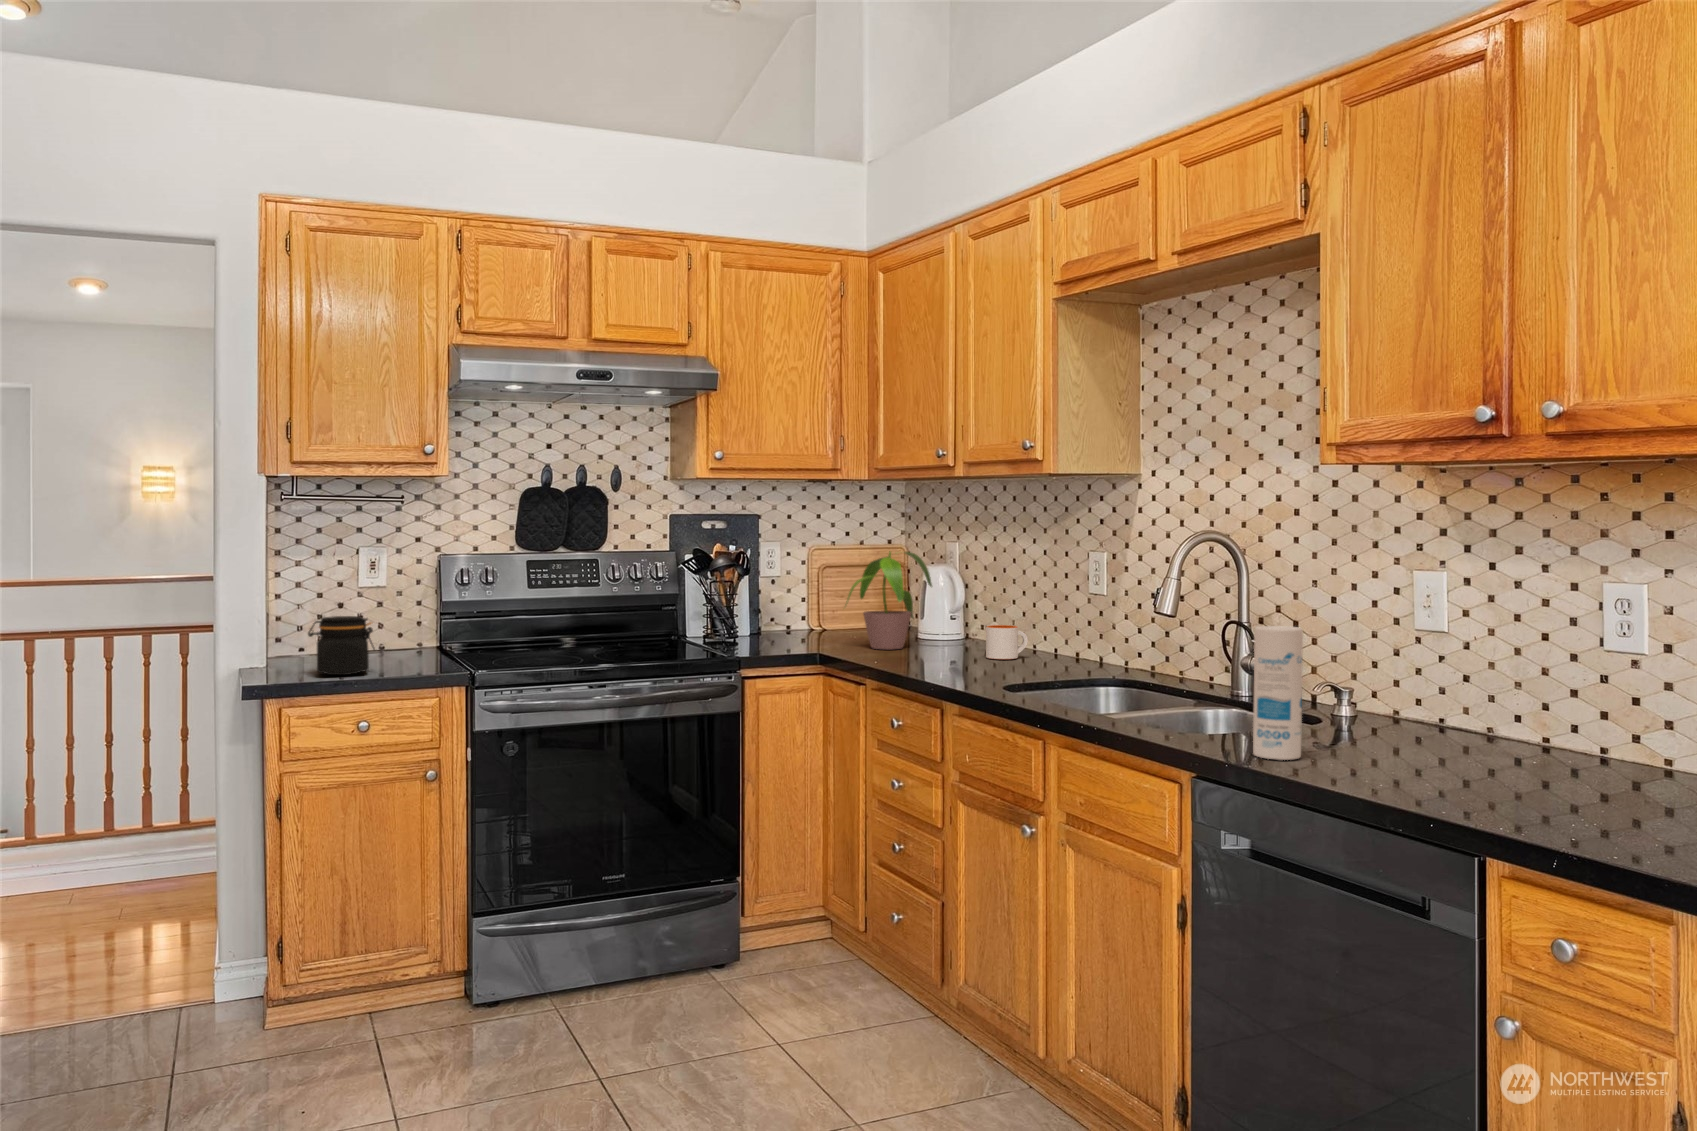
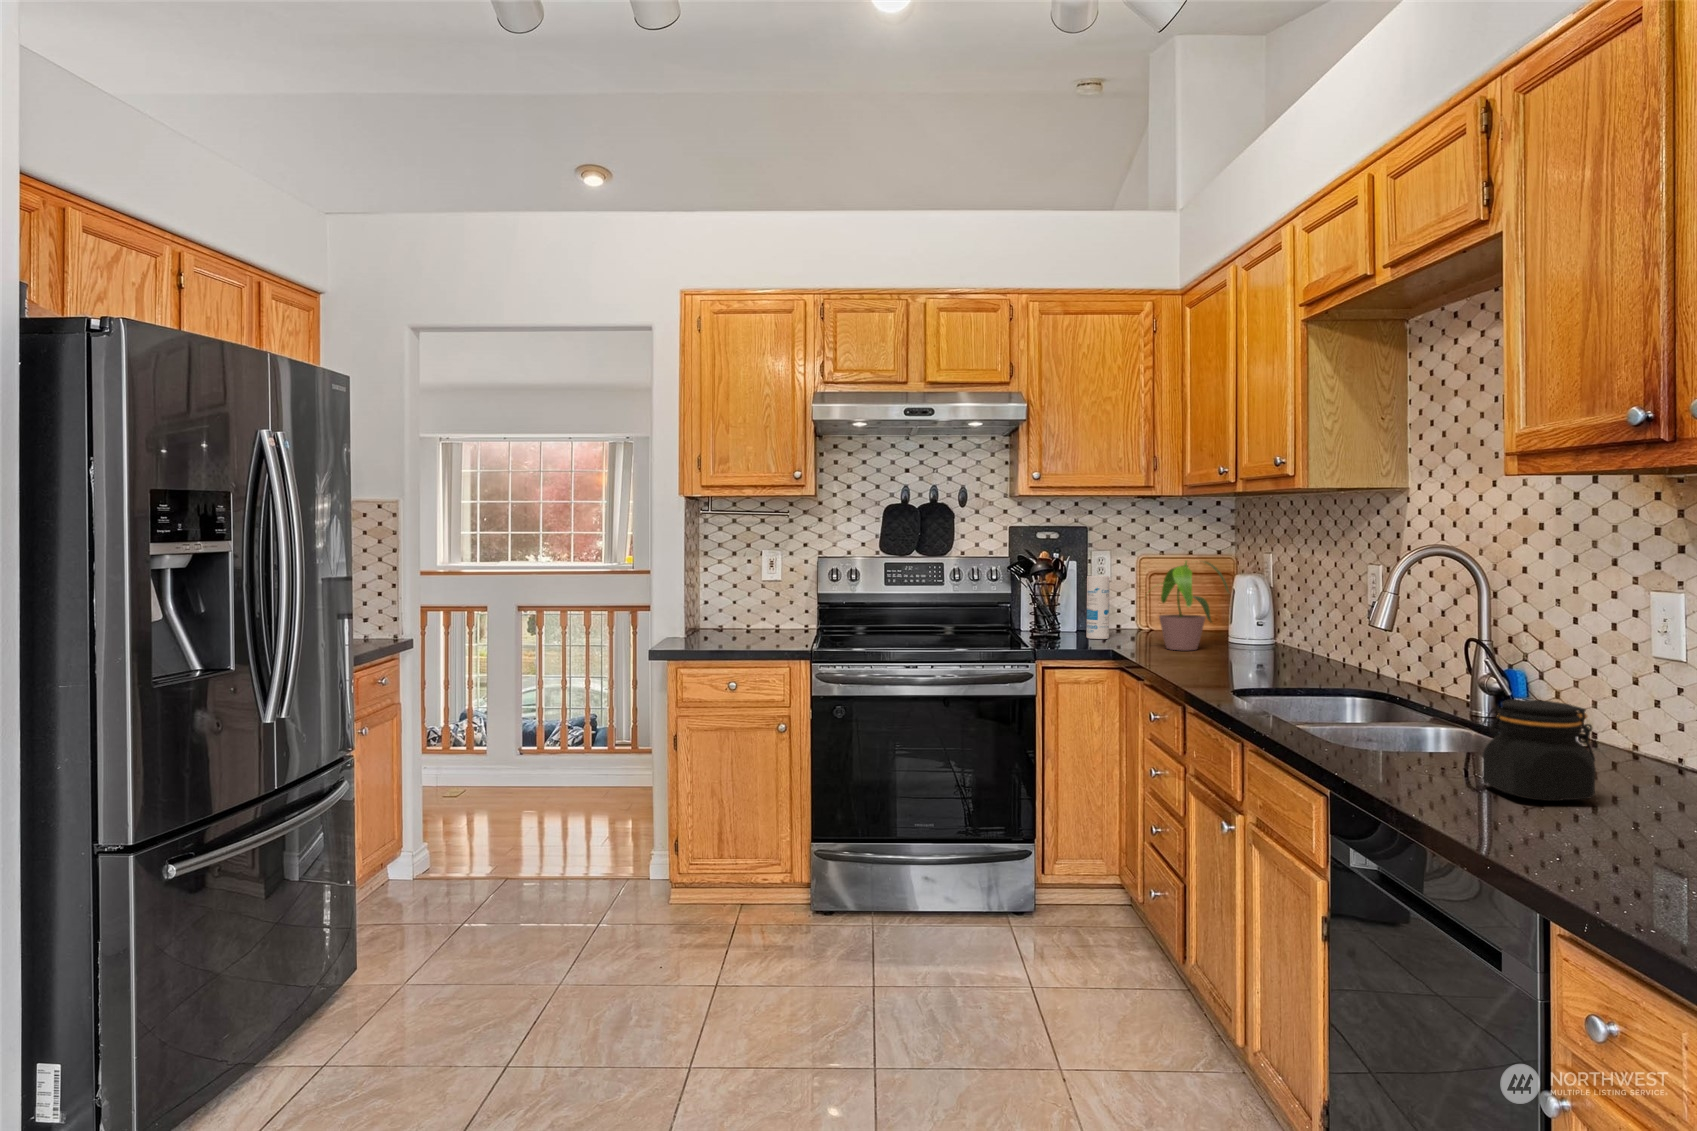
jar: present [308,616,375,675] -> present [1481,699,1596,801]
mug: present [986,625,1028,659] -> none [1264,632,1307,666]
canister: present [1253,626,1303,760] -> present [1086,576,1110,639]

